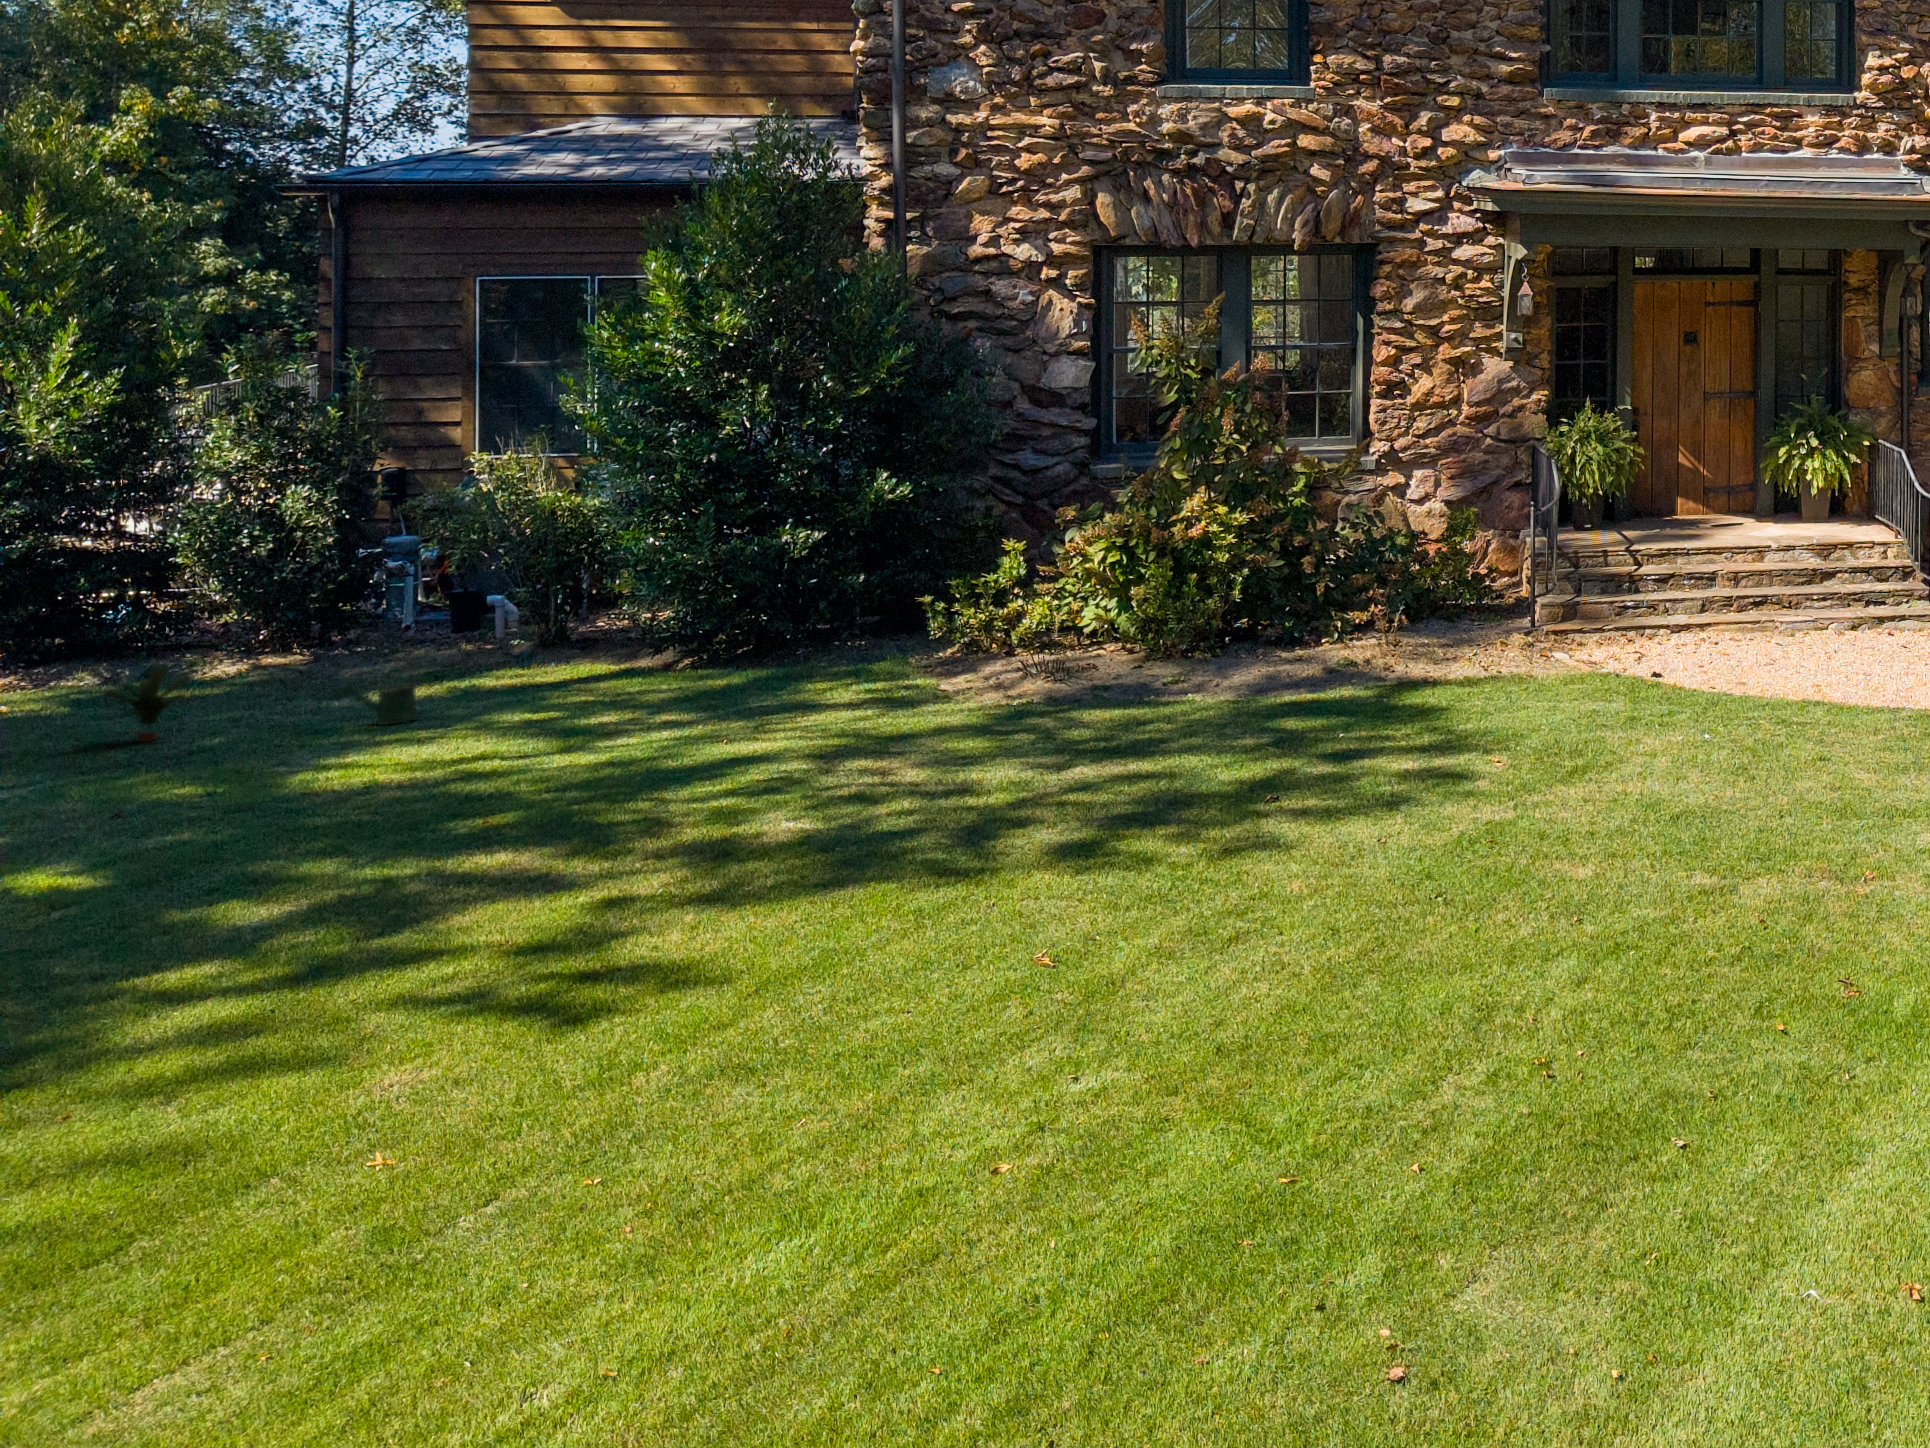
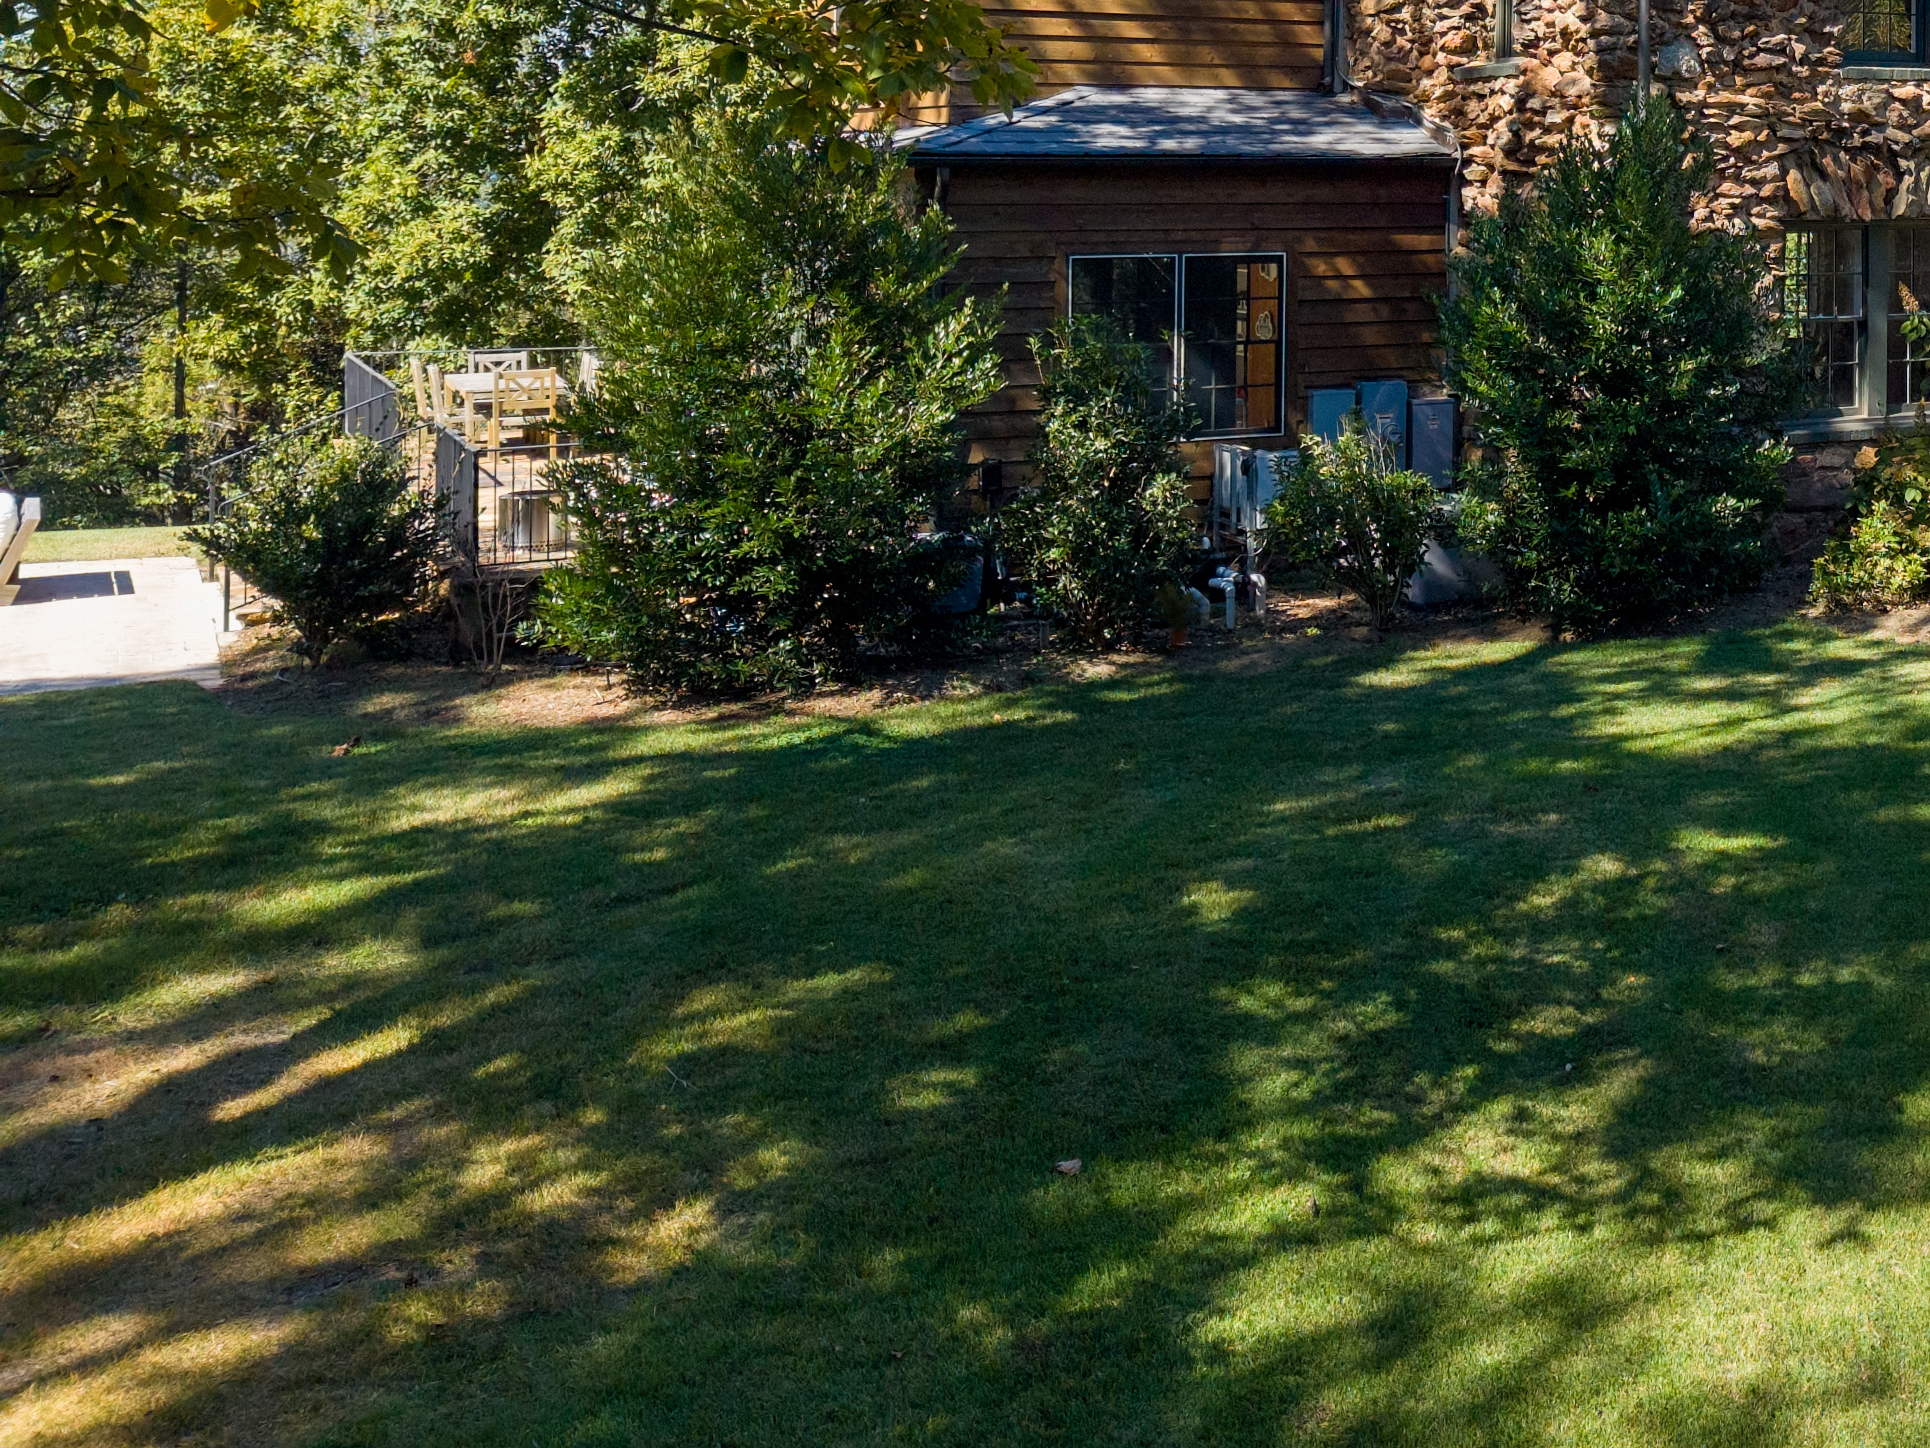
watering can: present [341,684,428,725] -> none [1312,589,1368,629]

